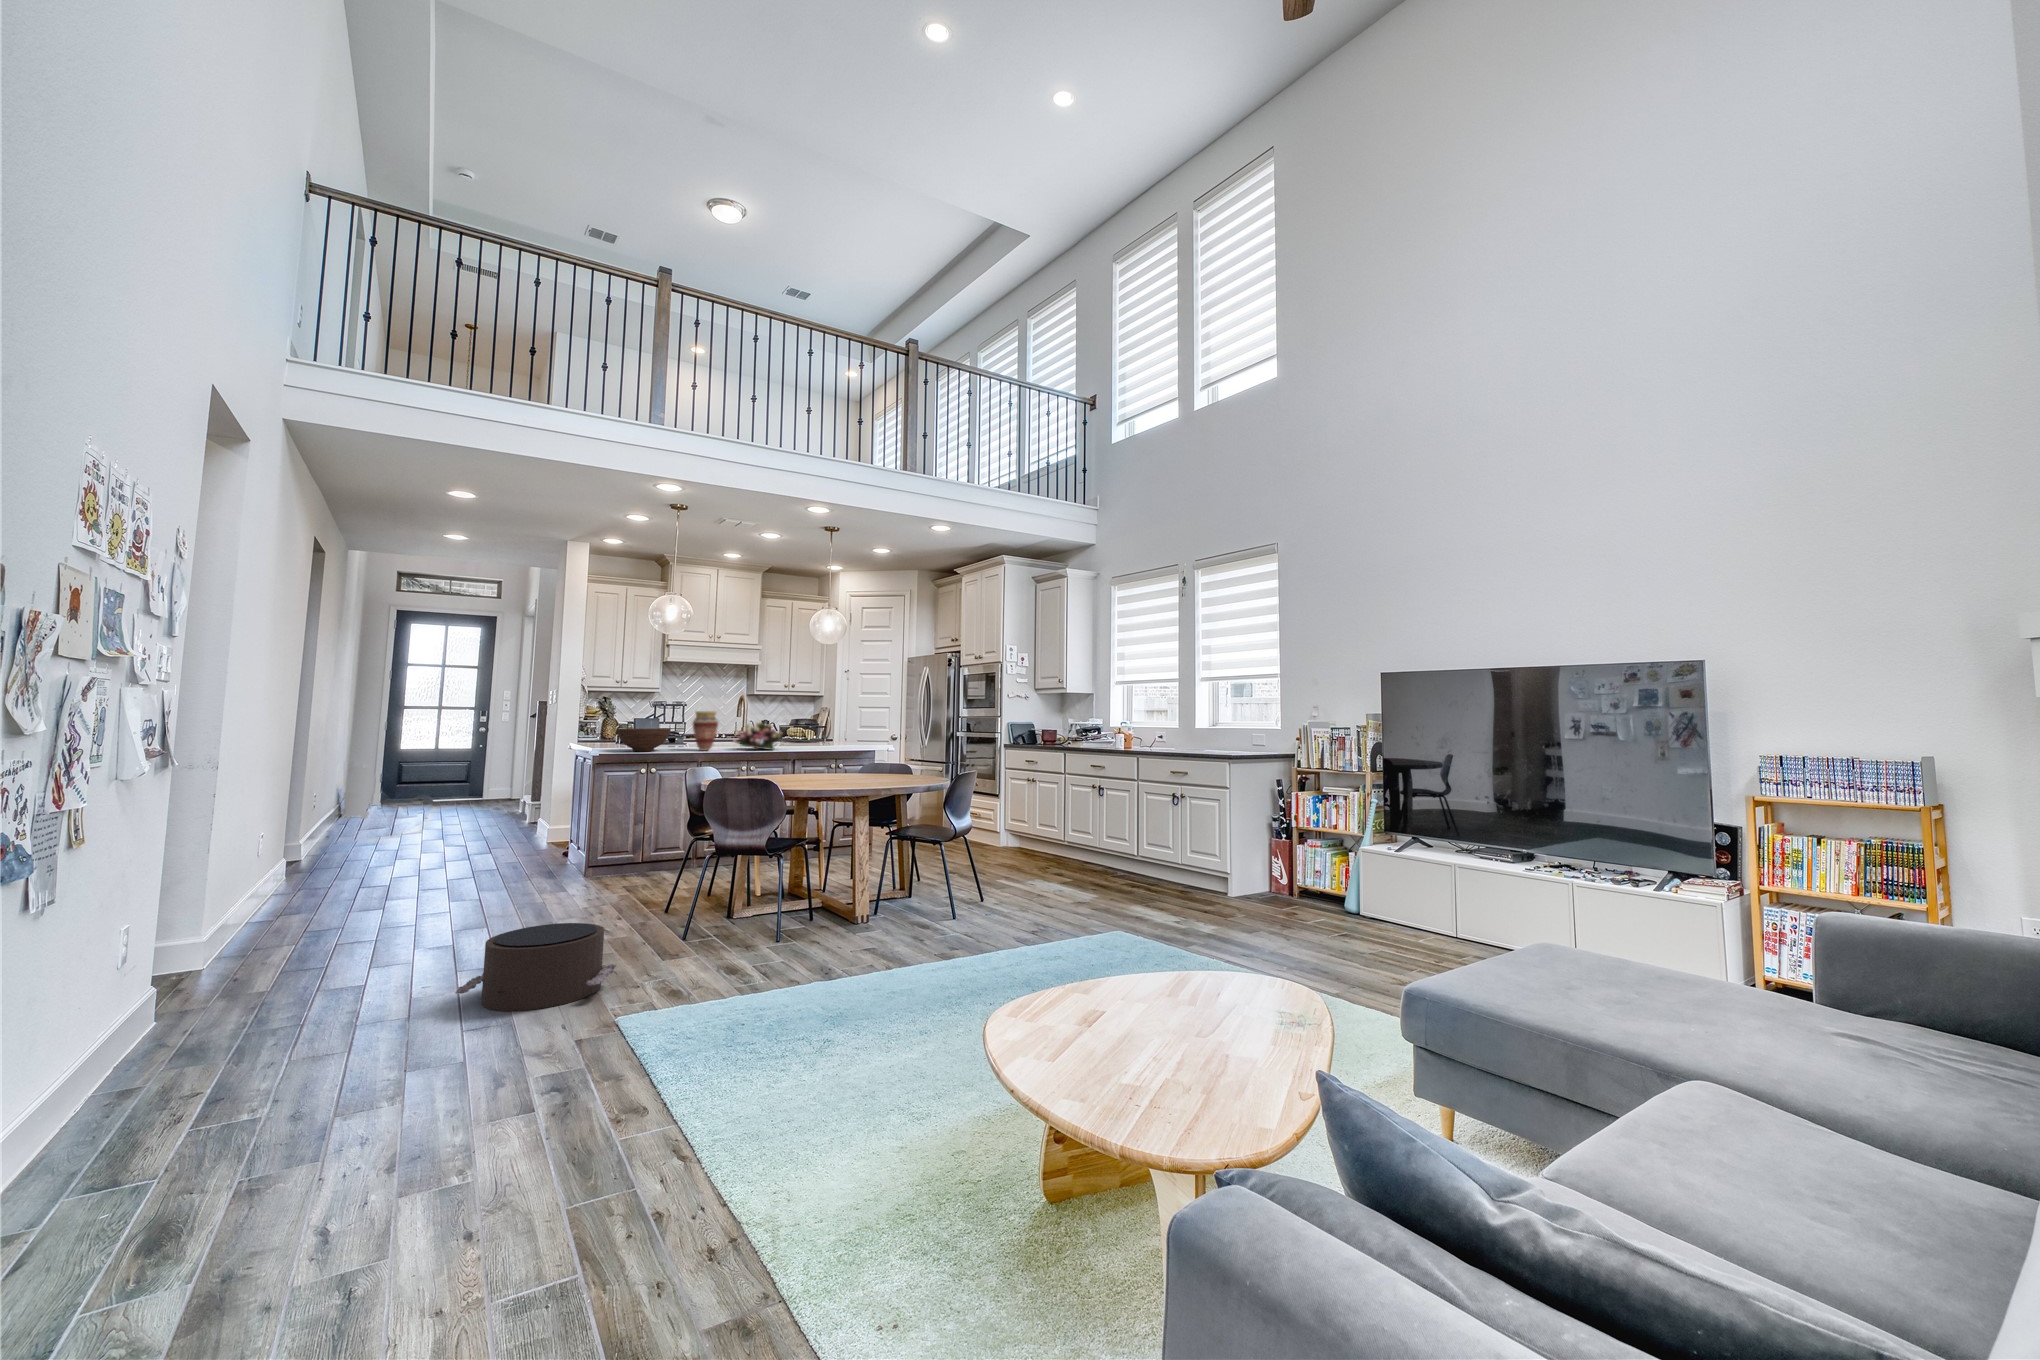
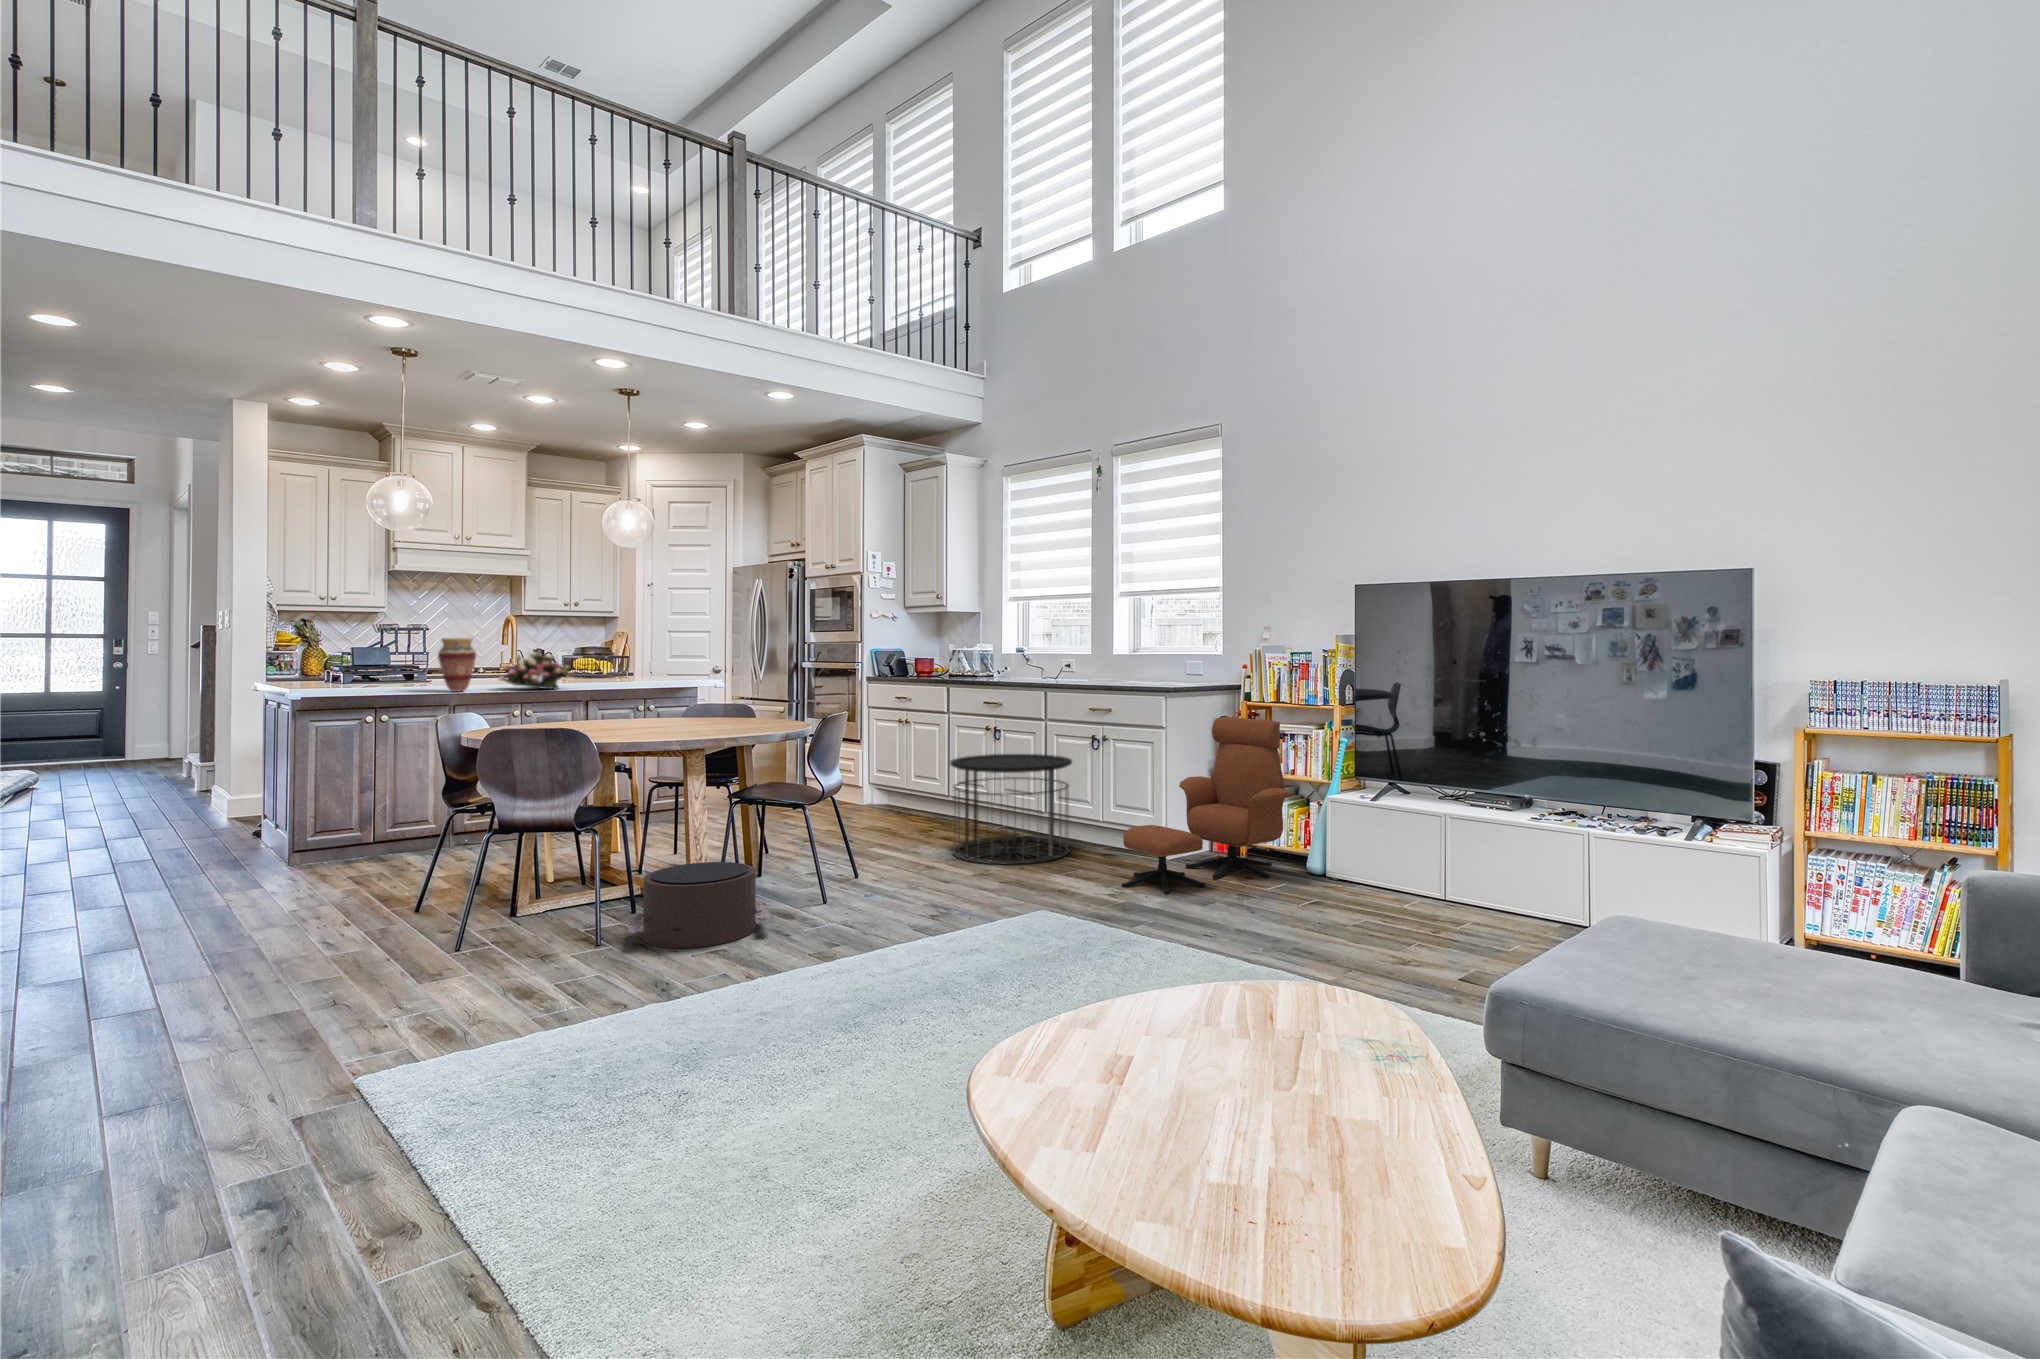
fruit bowl: present [617,729,670,751] -> none [325,662,406,693]
lounge chair: none [1188,779,1331,923] -> present [1122,717,1293,894]
side table: none [1058,806,1155,895] -> present [950,754,1072,865]
pouf: present [455,923,616,1011] -> present [628,862,772,948]

